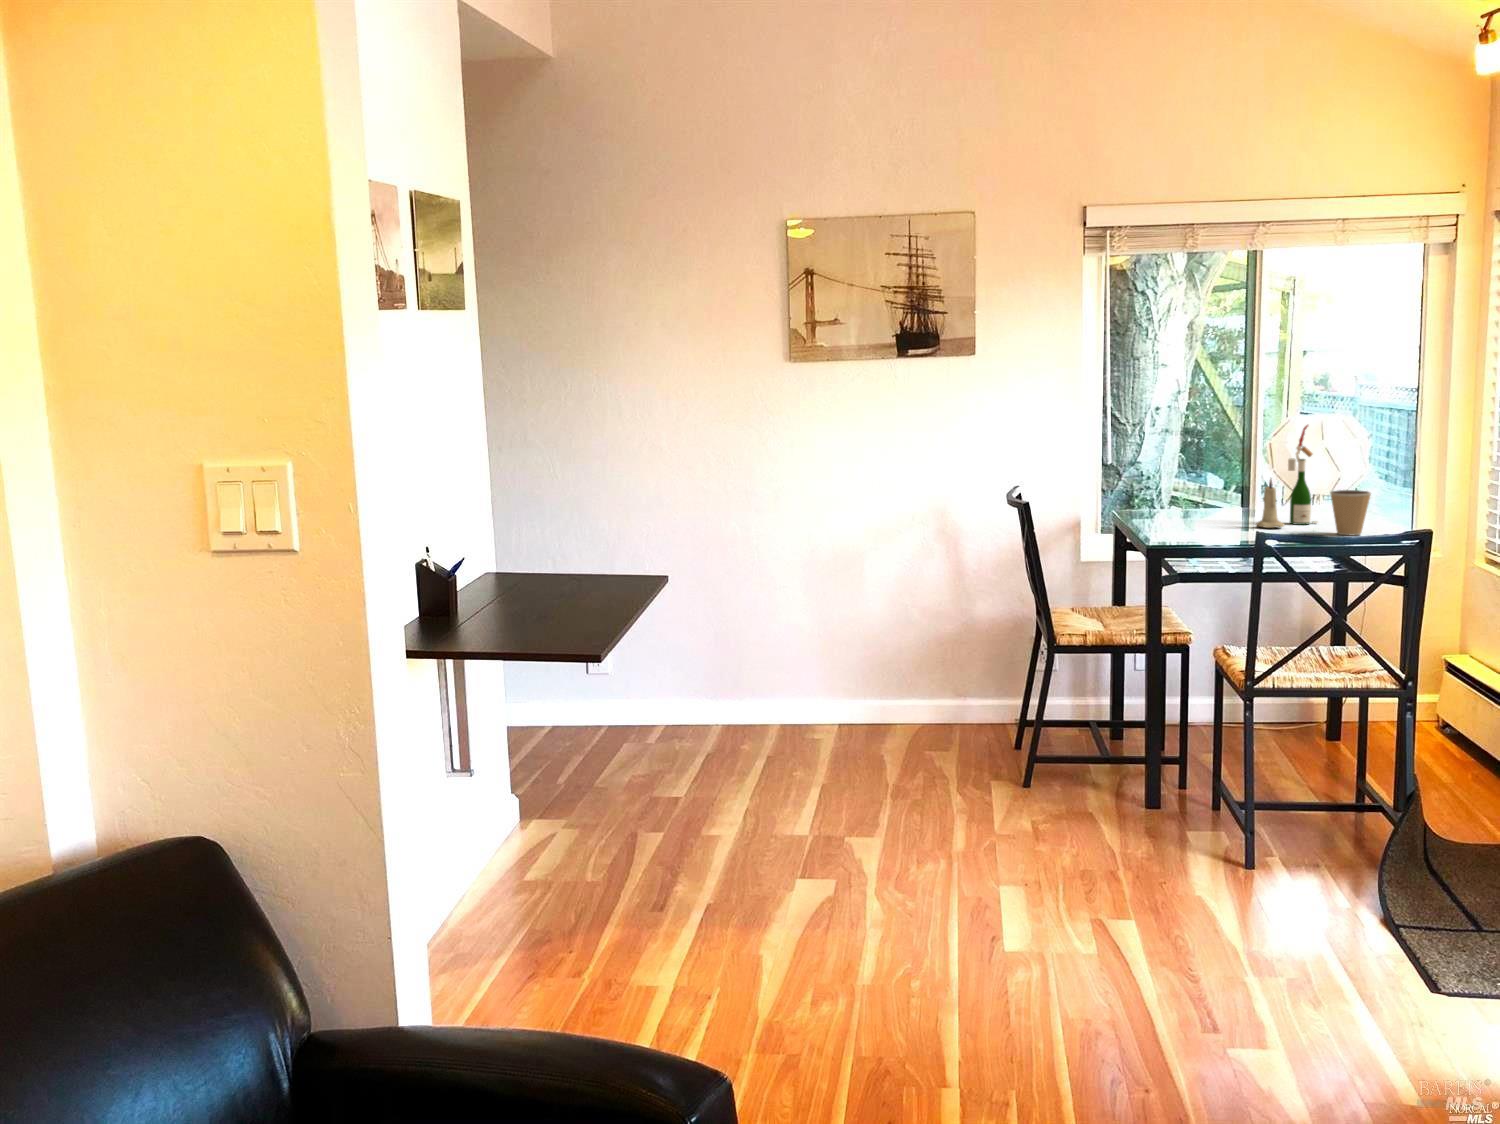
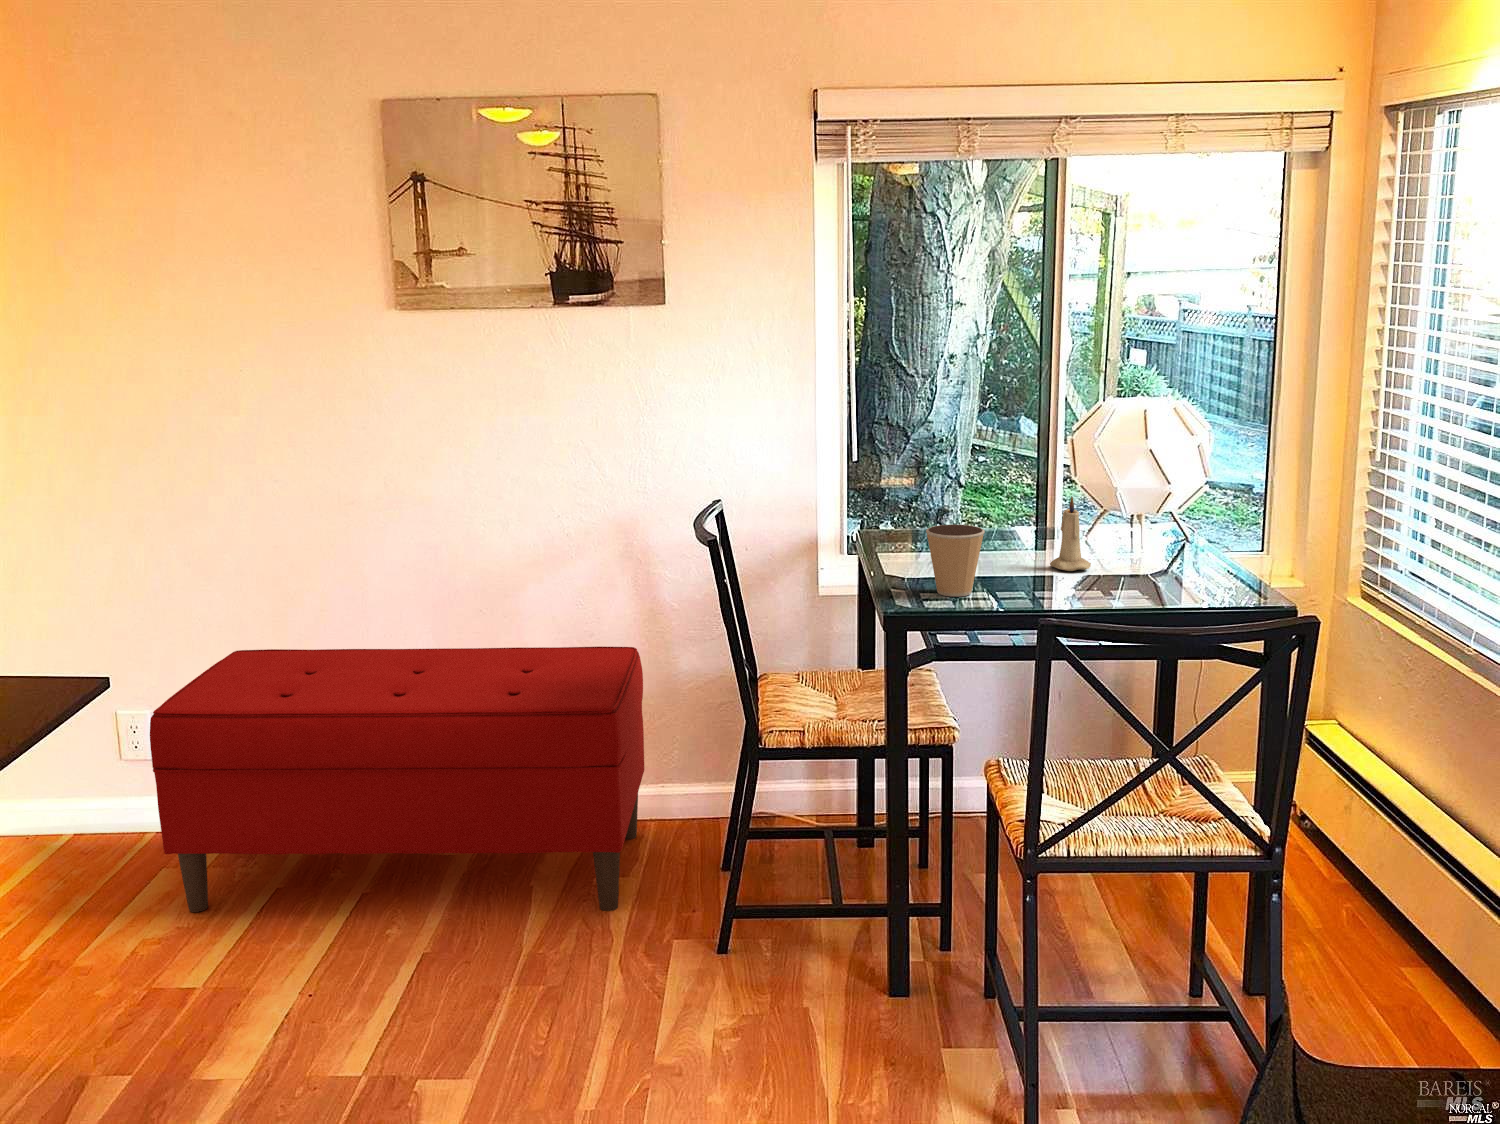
wine bottle: present [1288,425,1318,525] -> none [1097,416,1138,560]
coffee cup: present [1330,490,1371,536] -> present [926,524,985,597]
bench: none [639,595,956,767] -> present [150,647,644,912]

